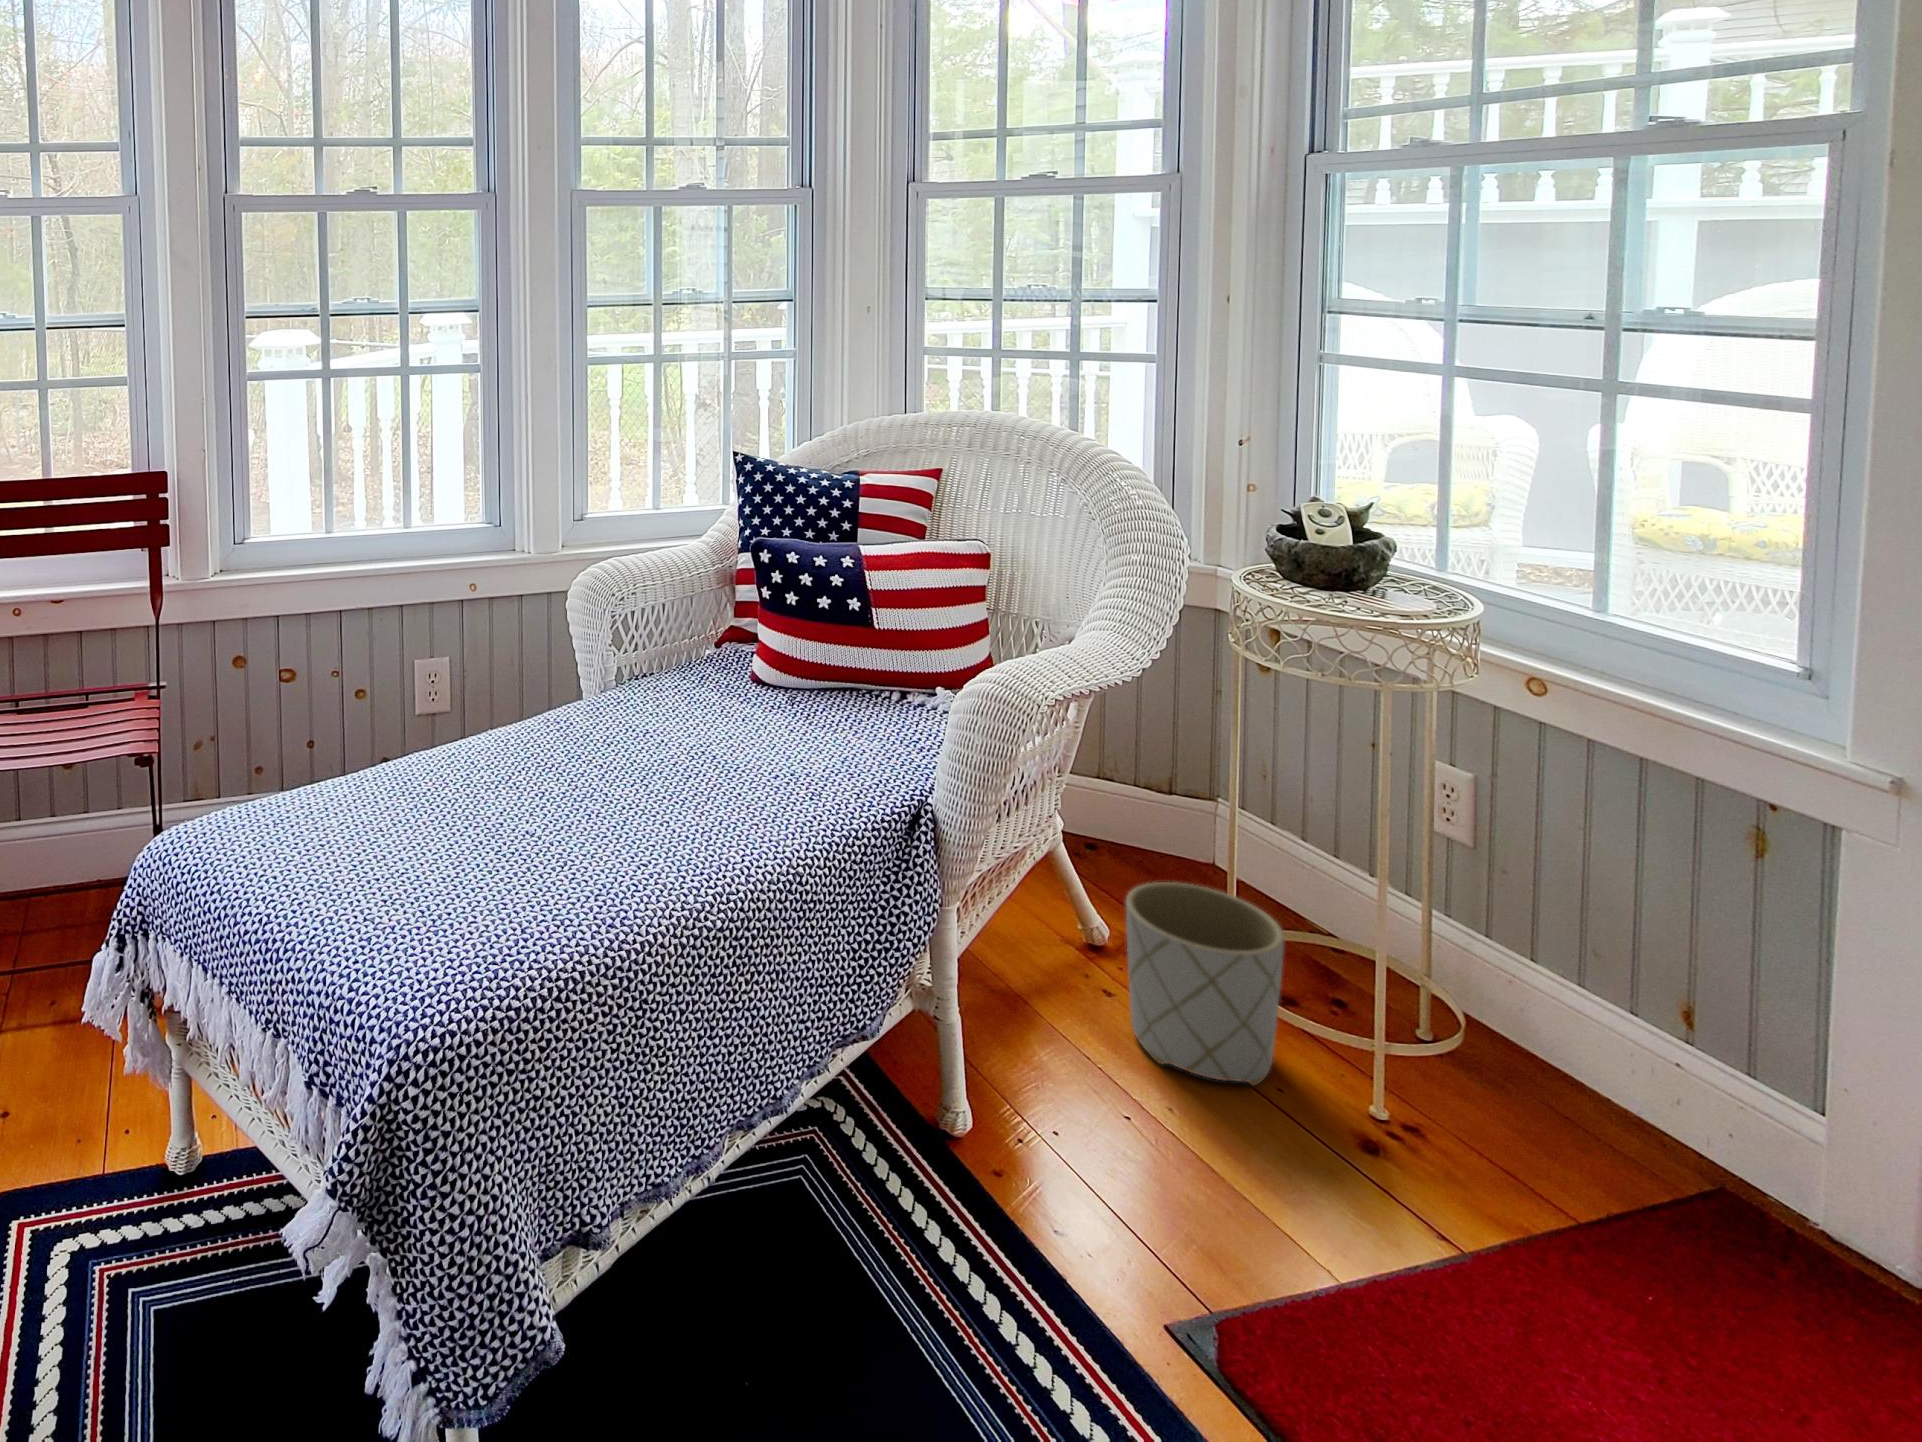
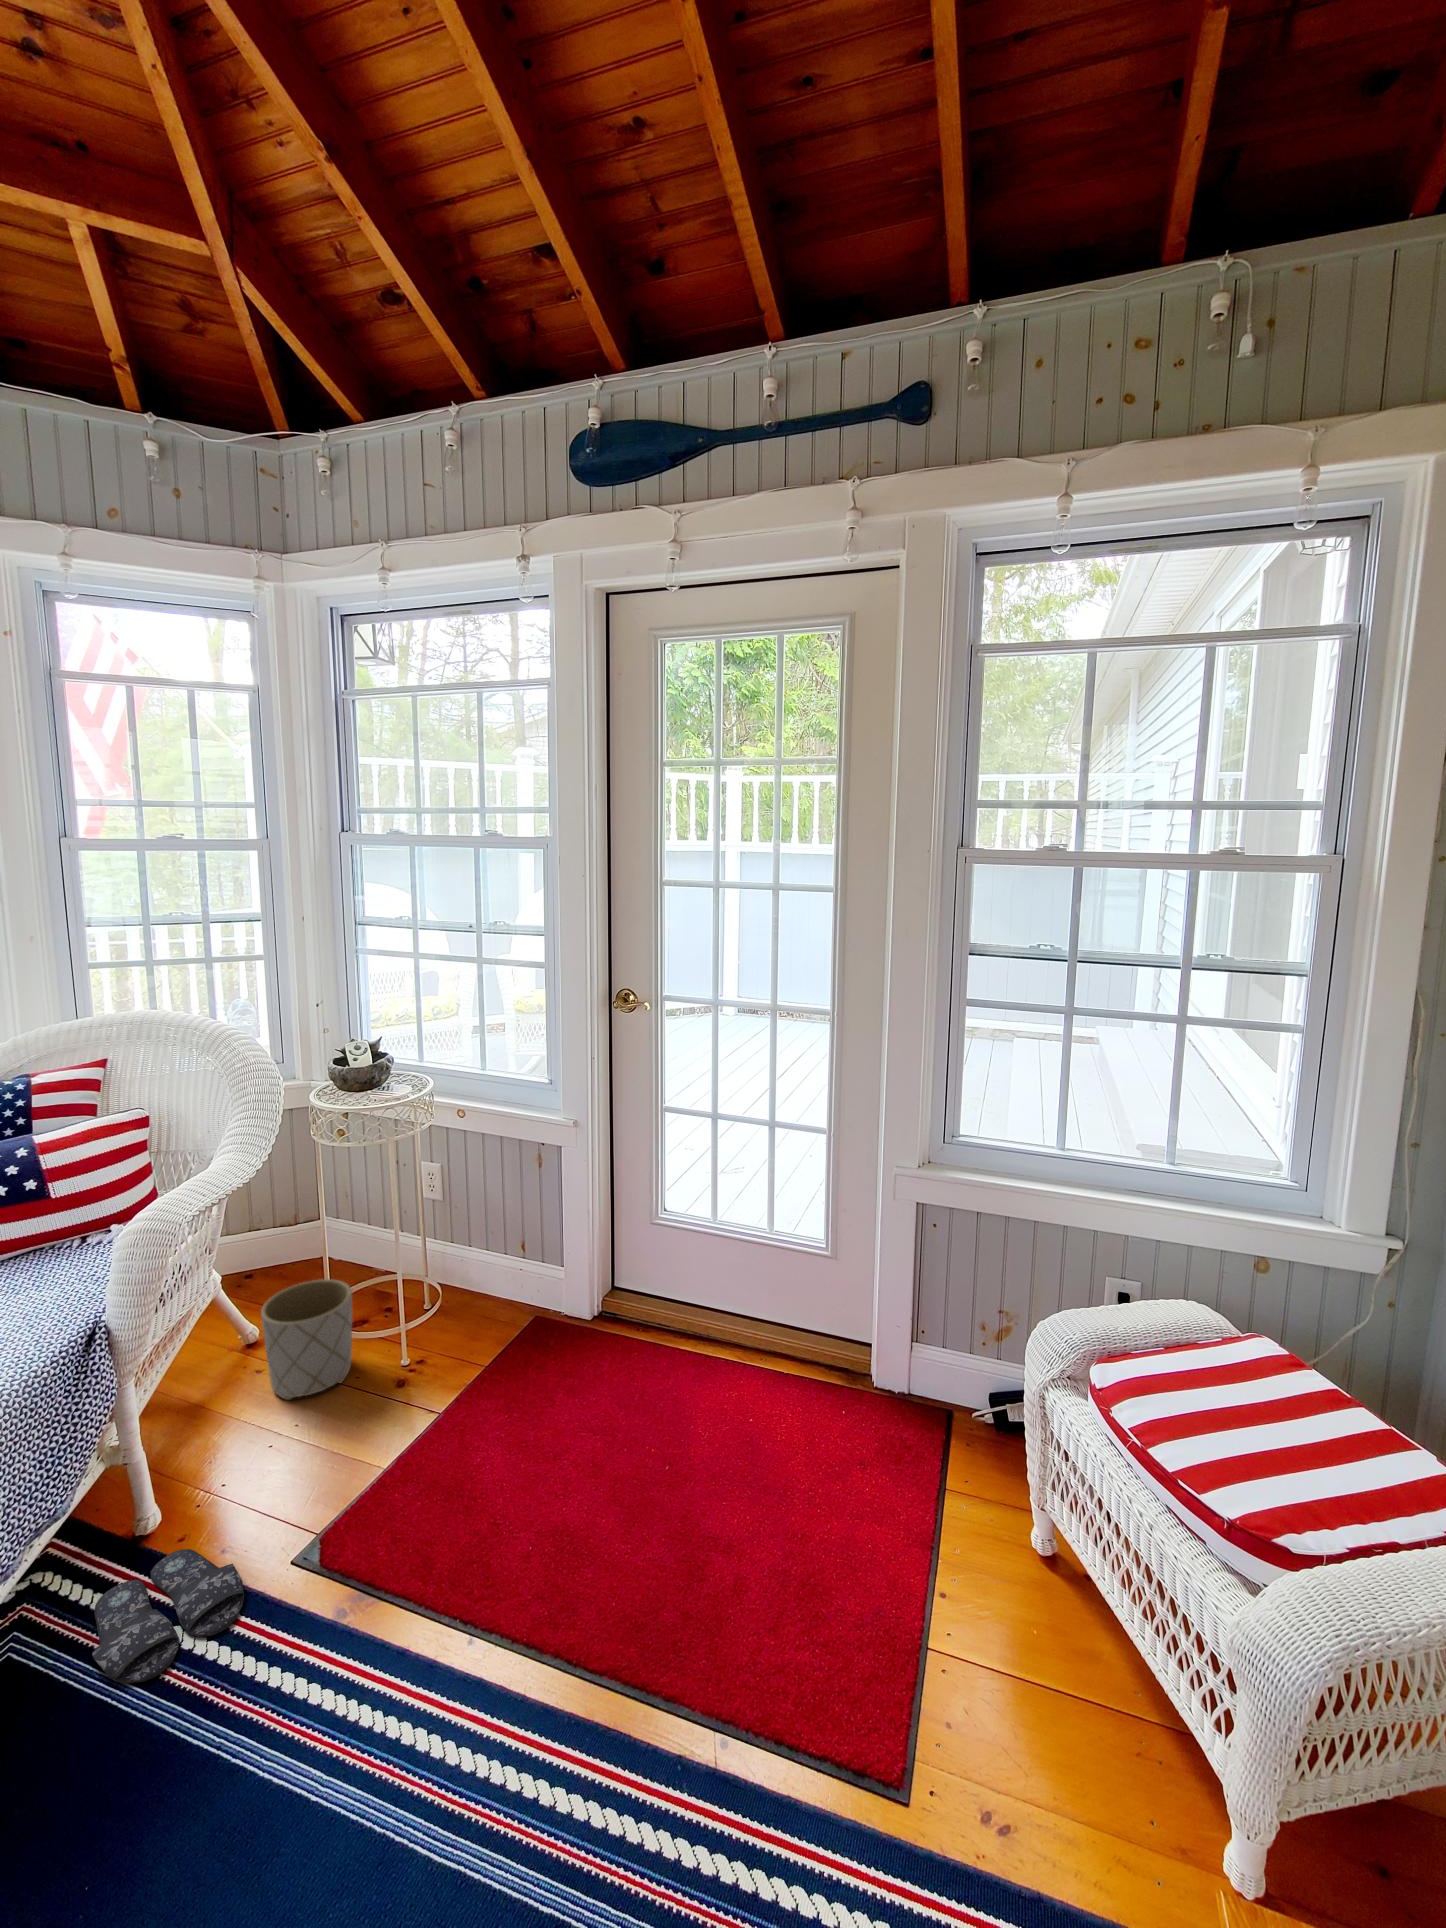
slippers: none [889,1182,1094,1361] -> present [92,1549,244,1683]

